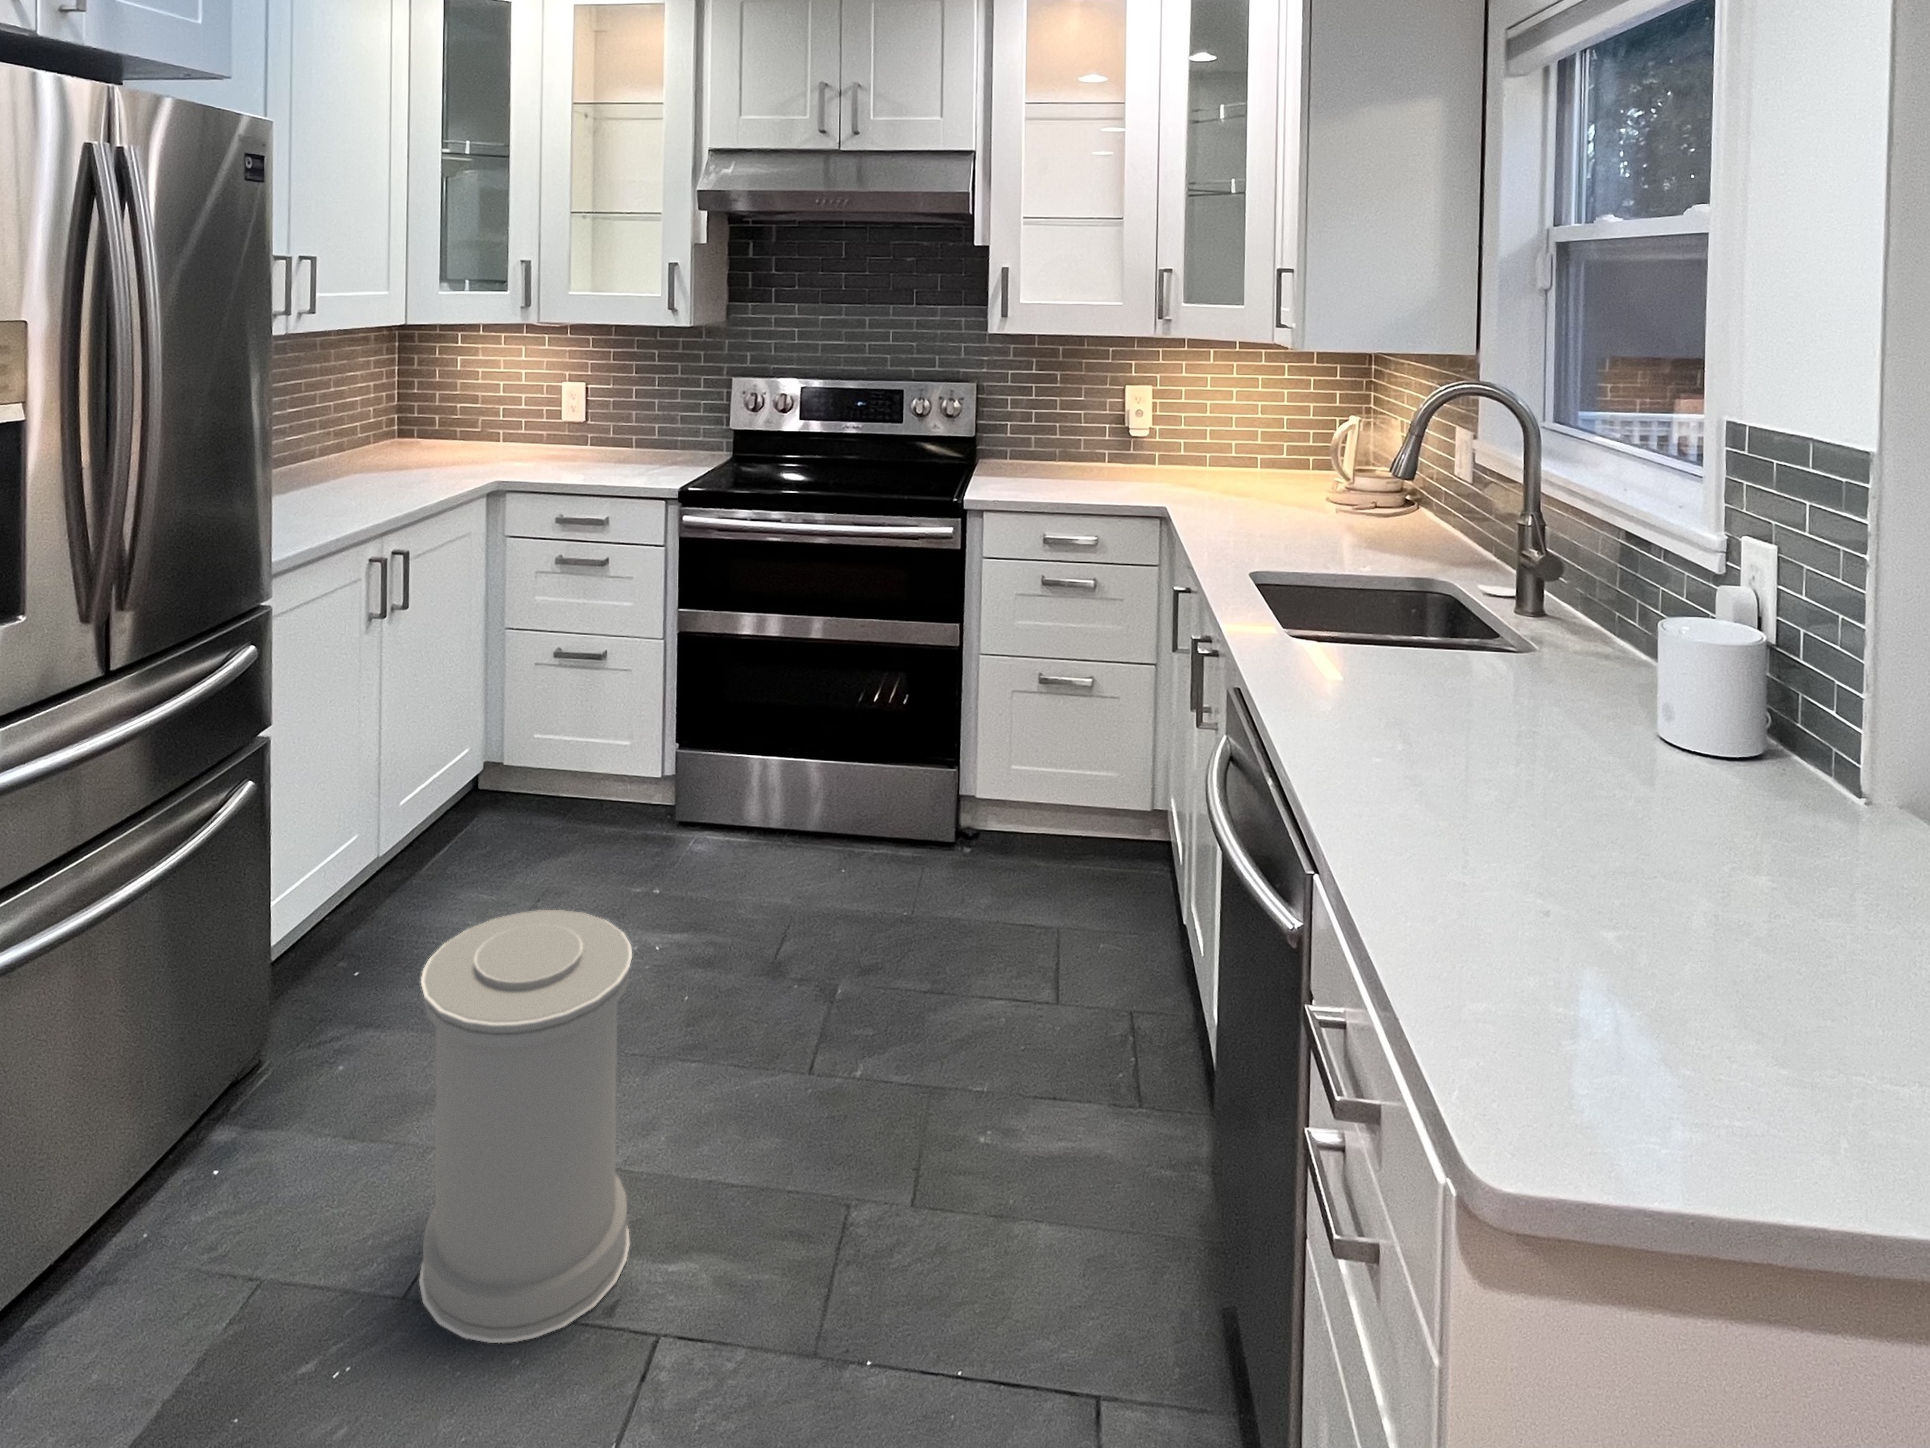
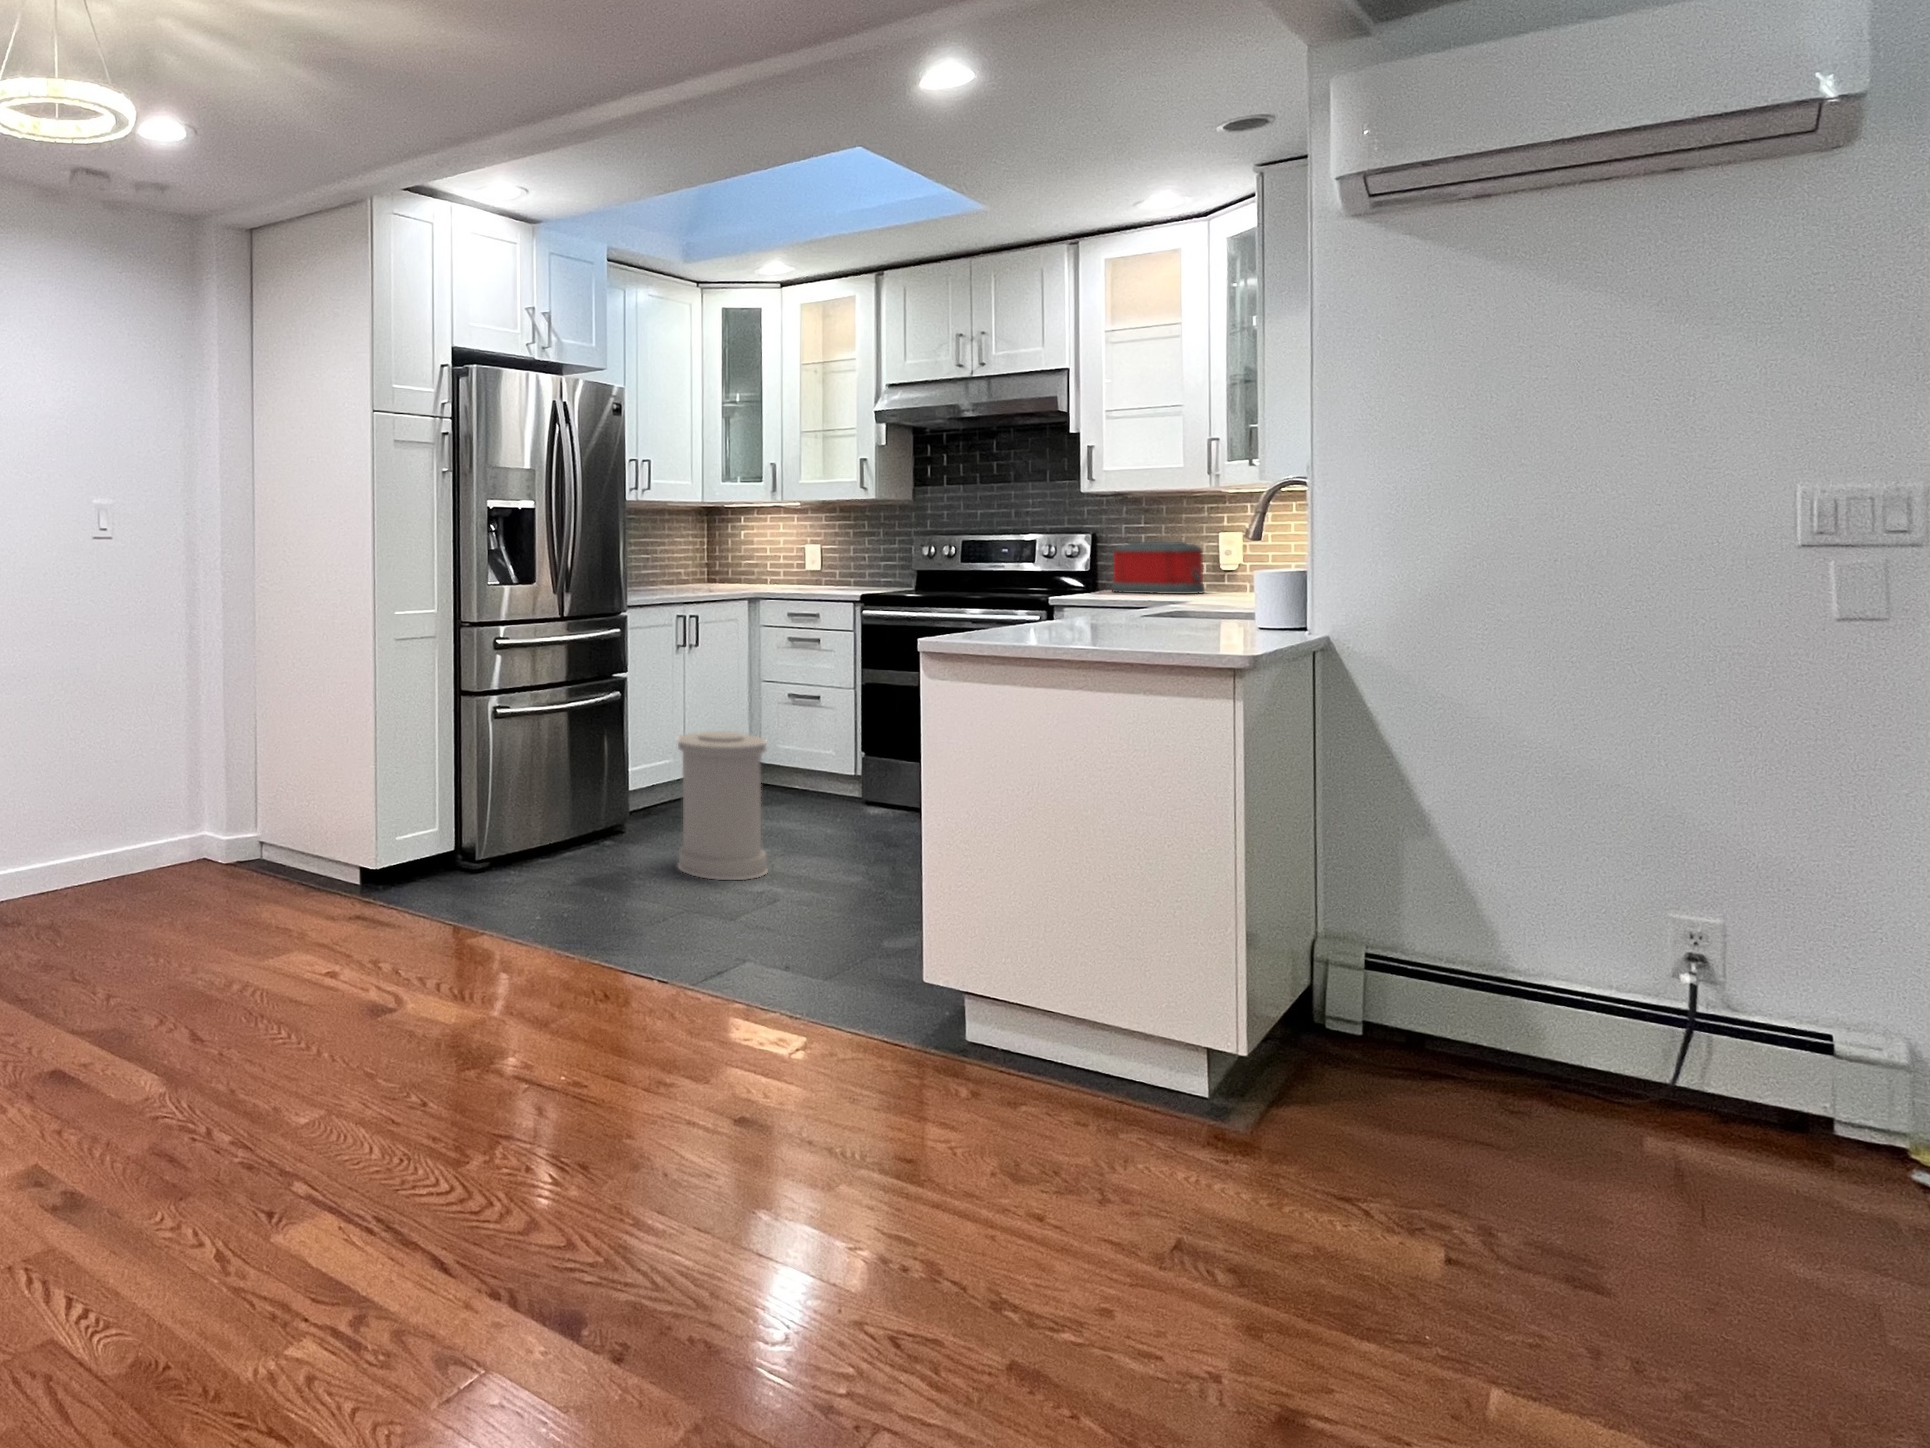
toaster: none [1009,398,1120,477] -> present [1112,542,1205,594]

